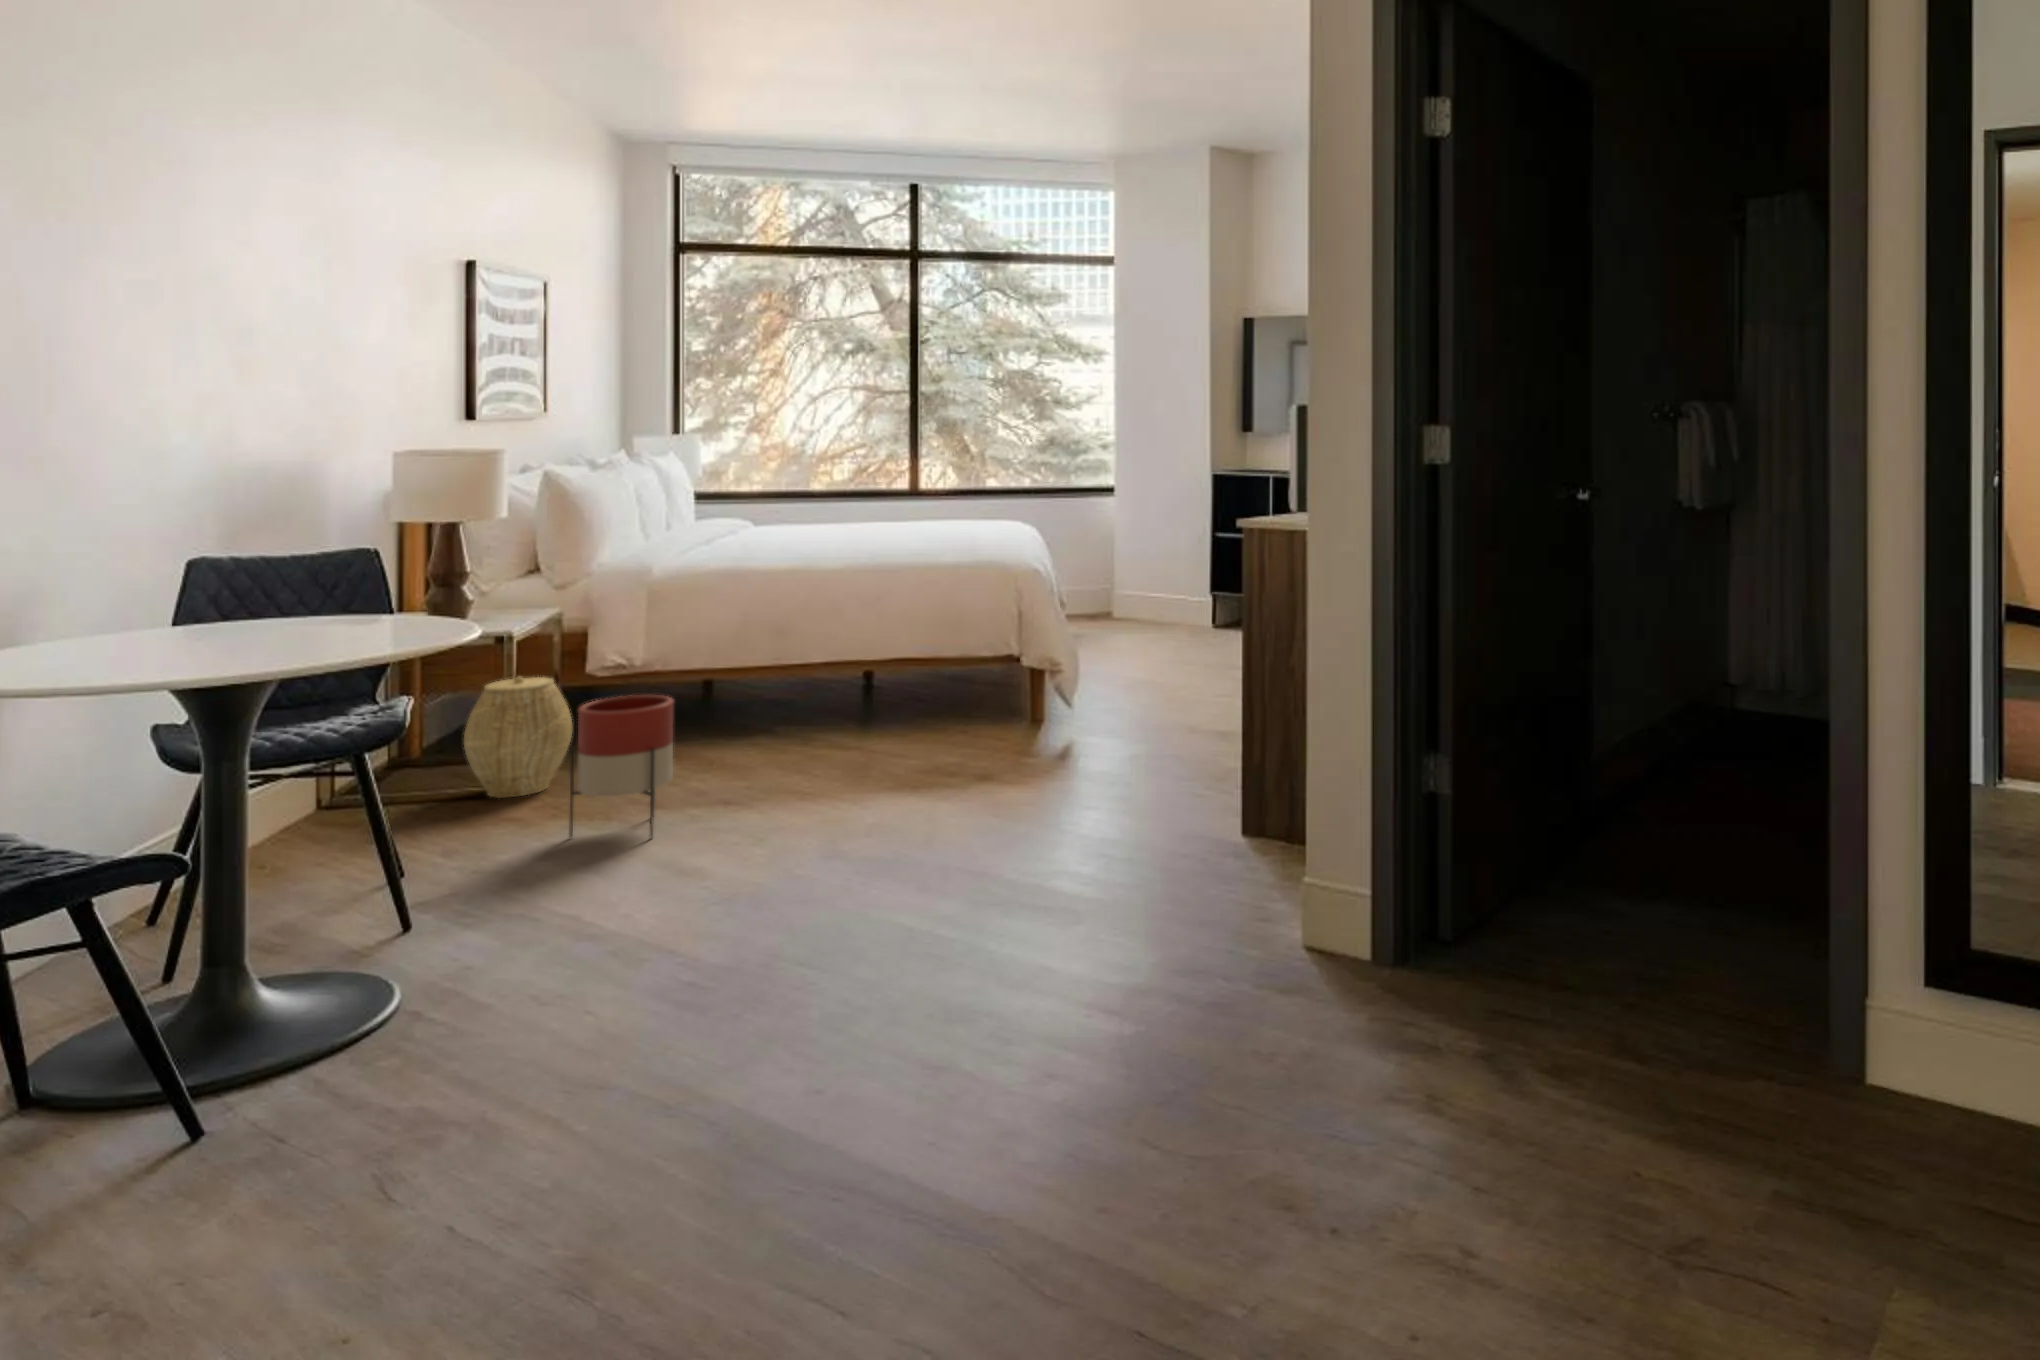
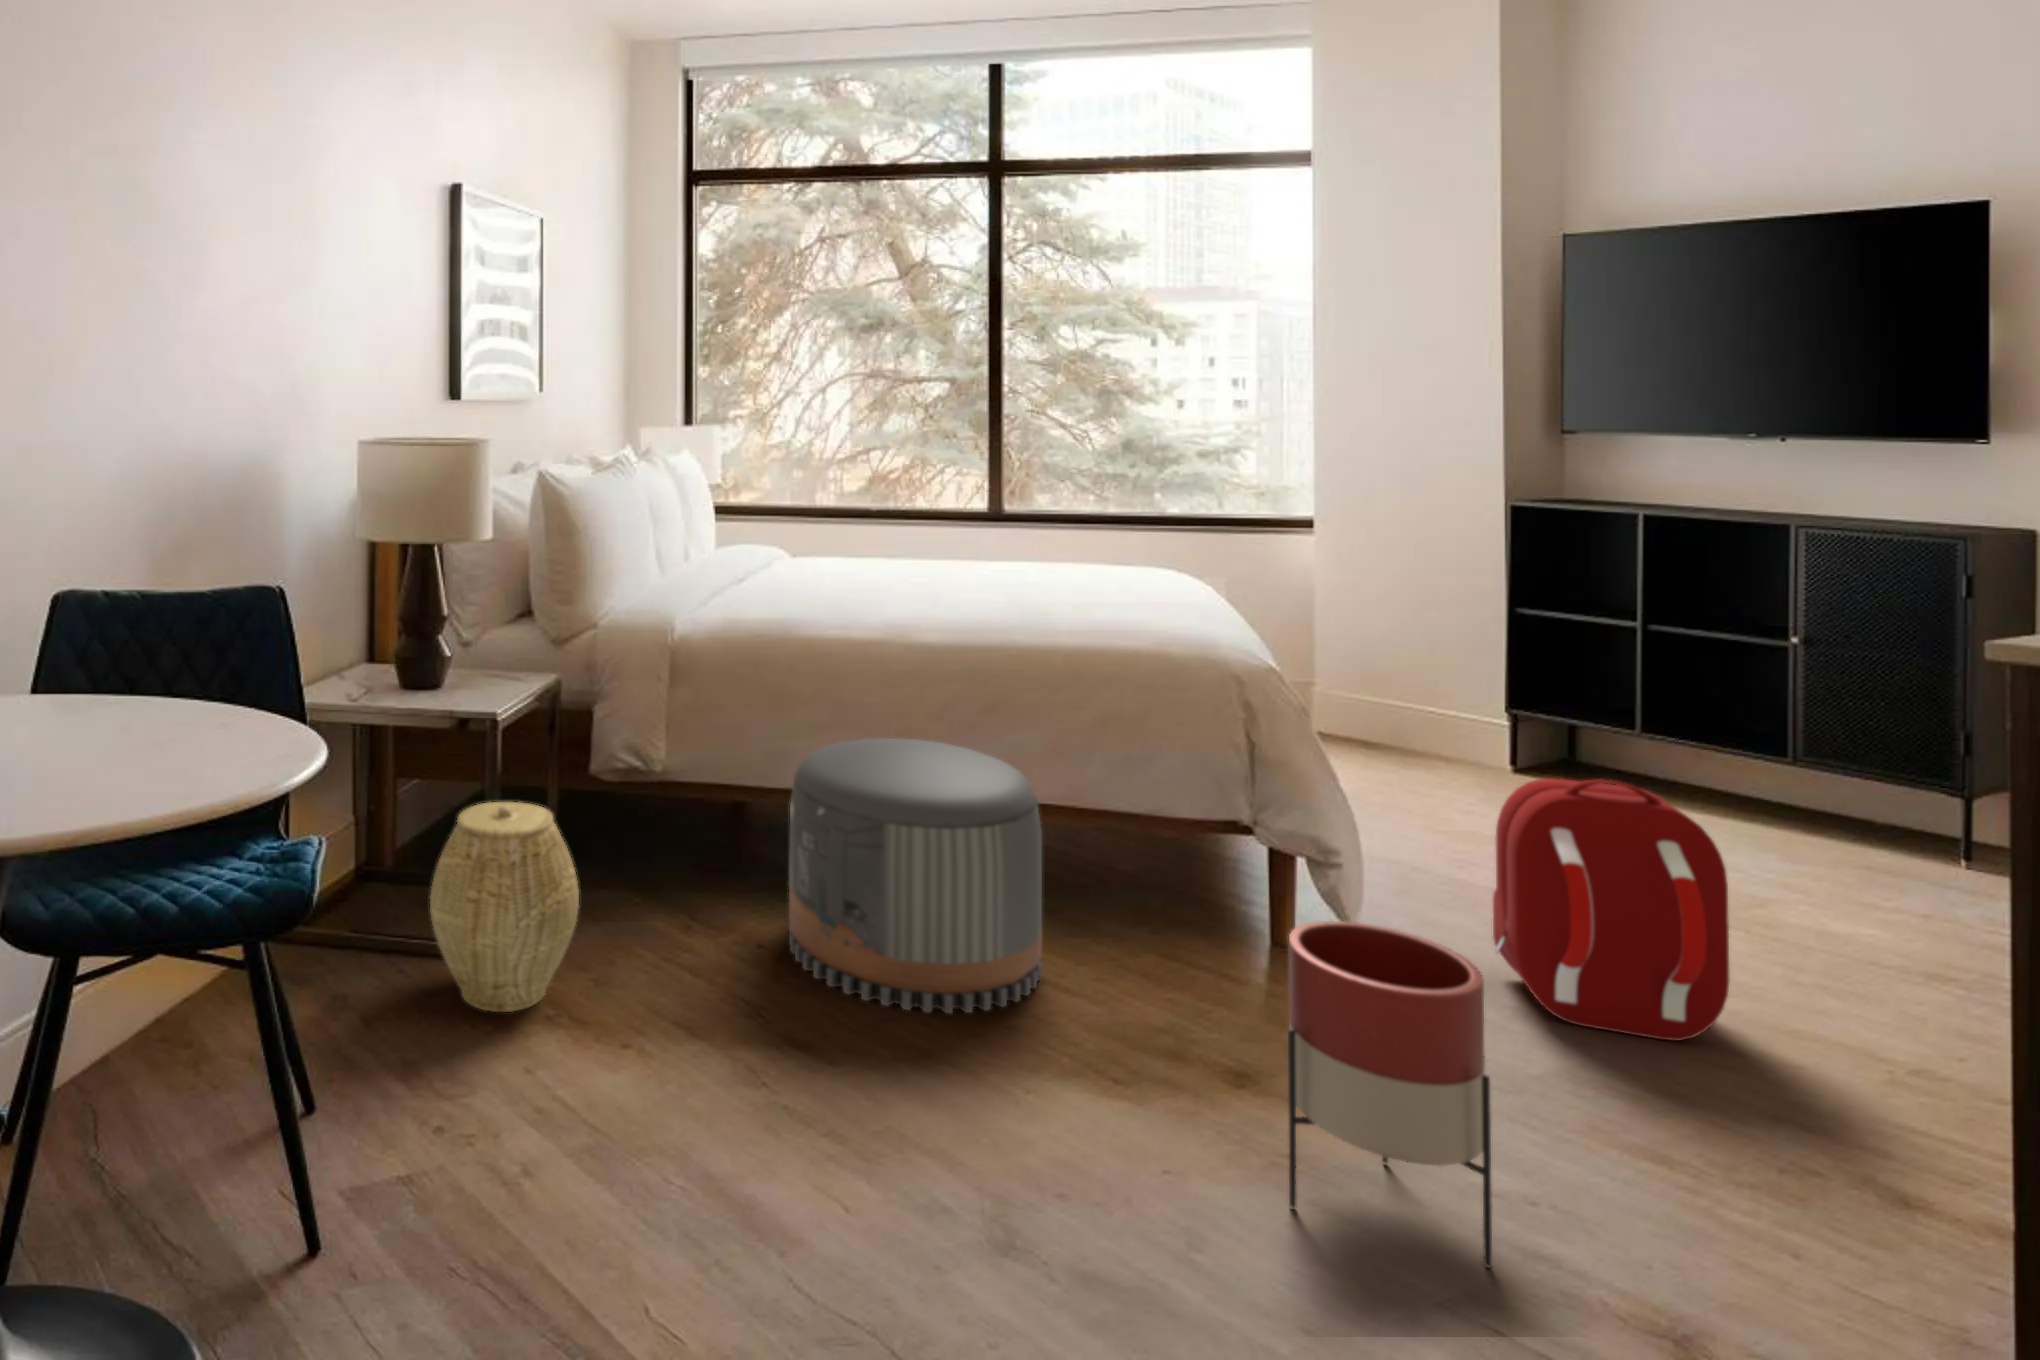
backpack: none [1119,601,1207,722] -> present [1493,778,1729,1041]
pouf: none [723,625,879,763] -> present [789,738,1042,1013]
planter: present [569,695,674,838] -> present [1288,921,1492,1268]

